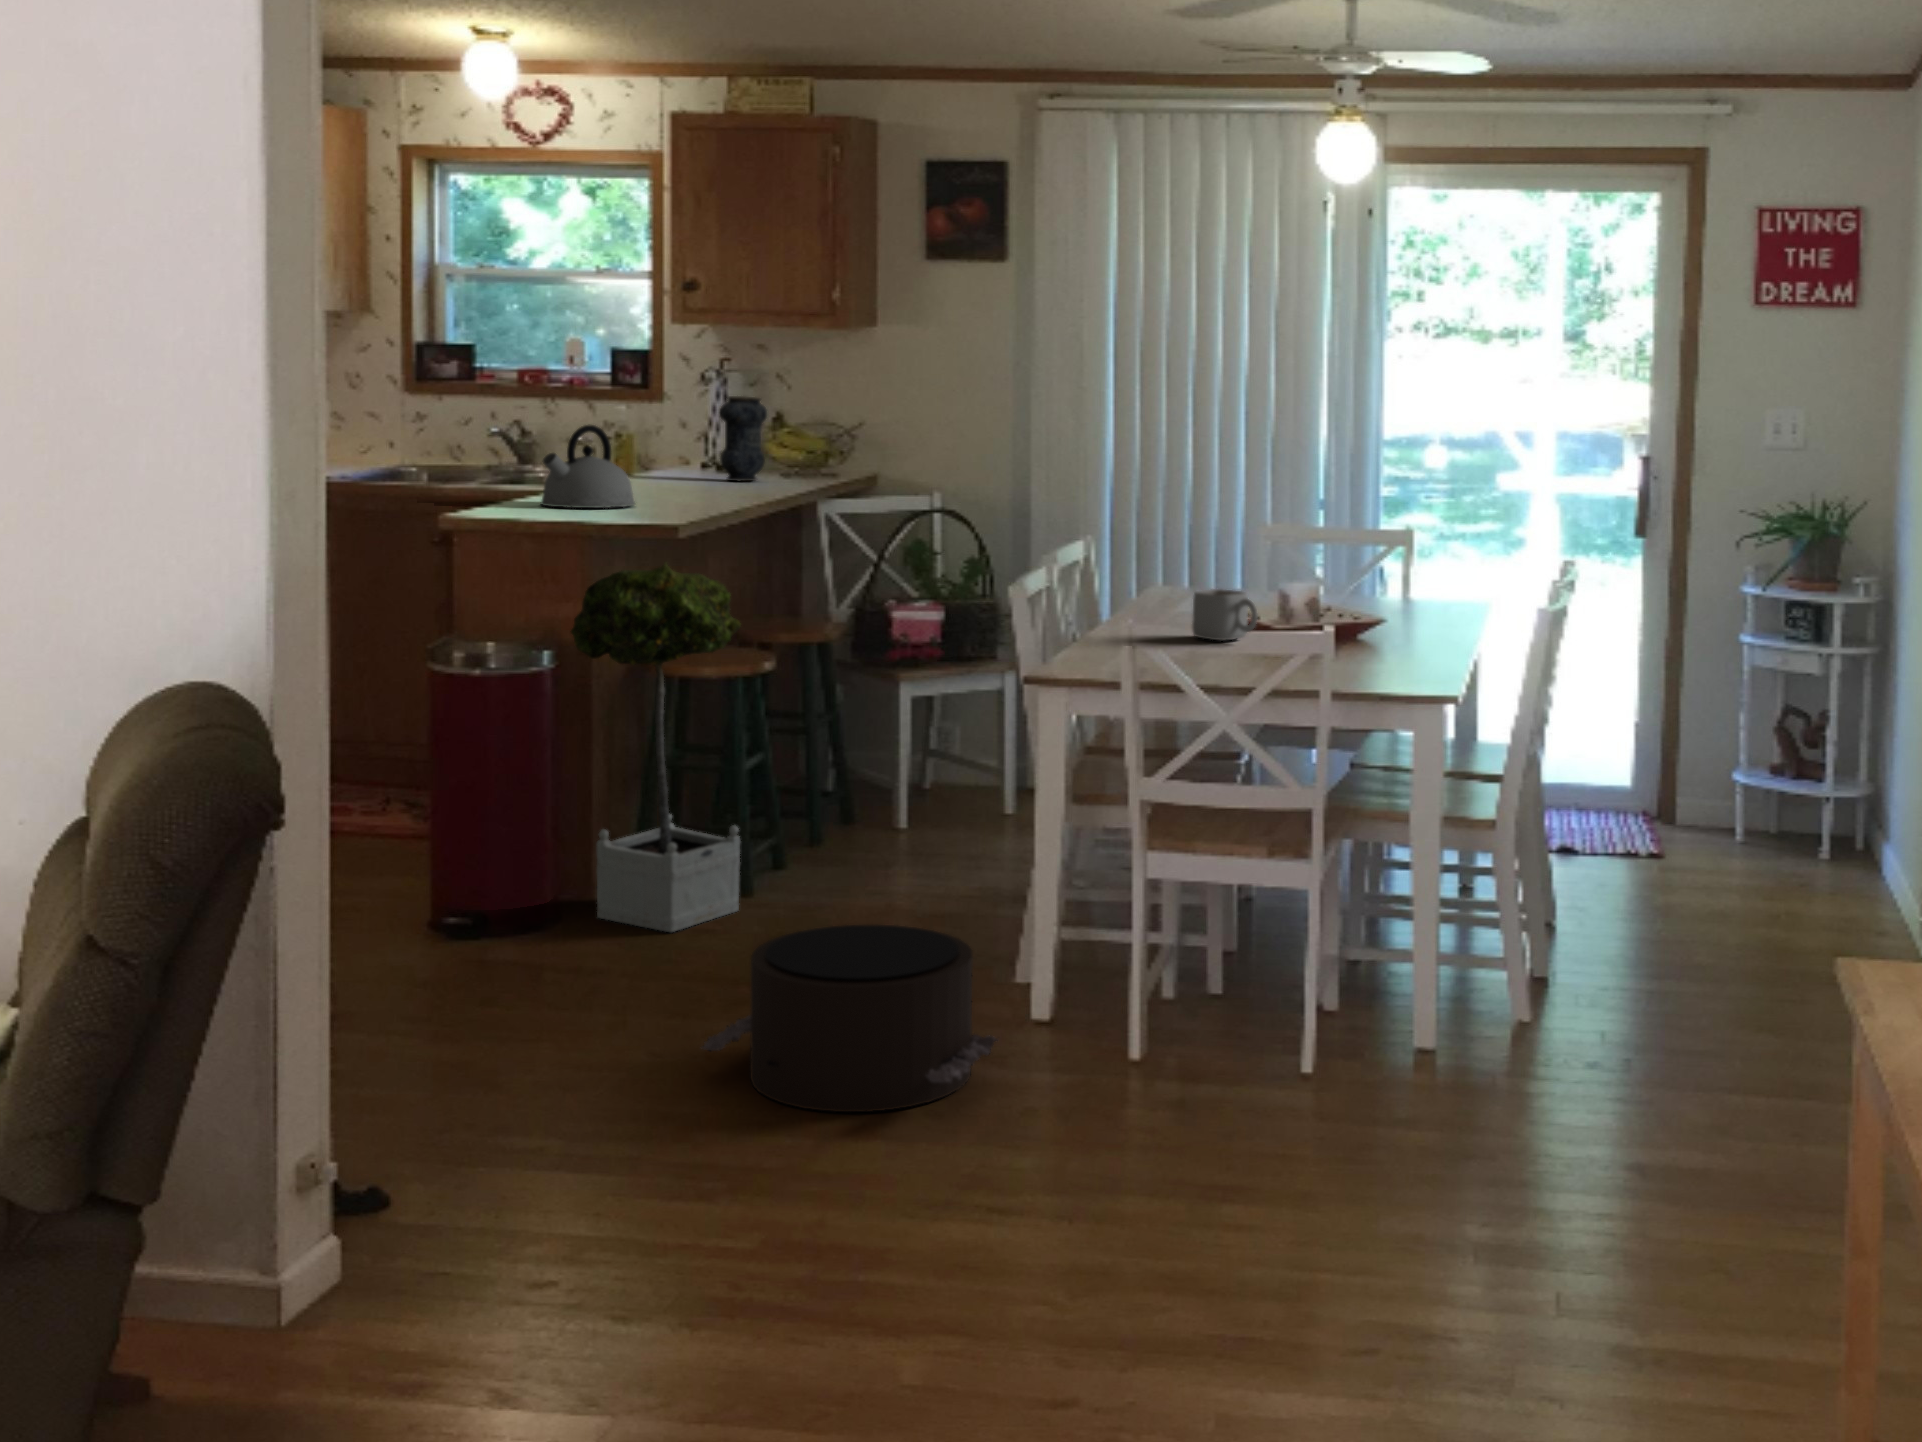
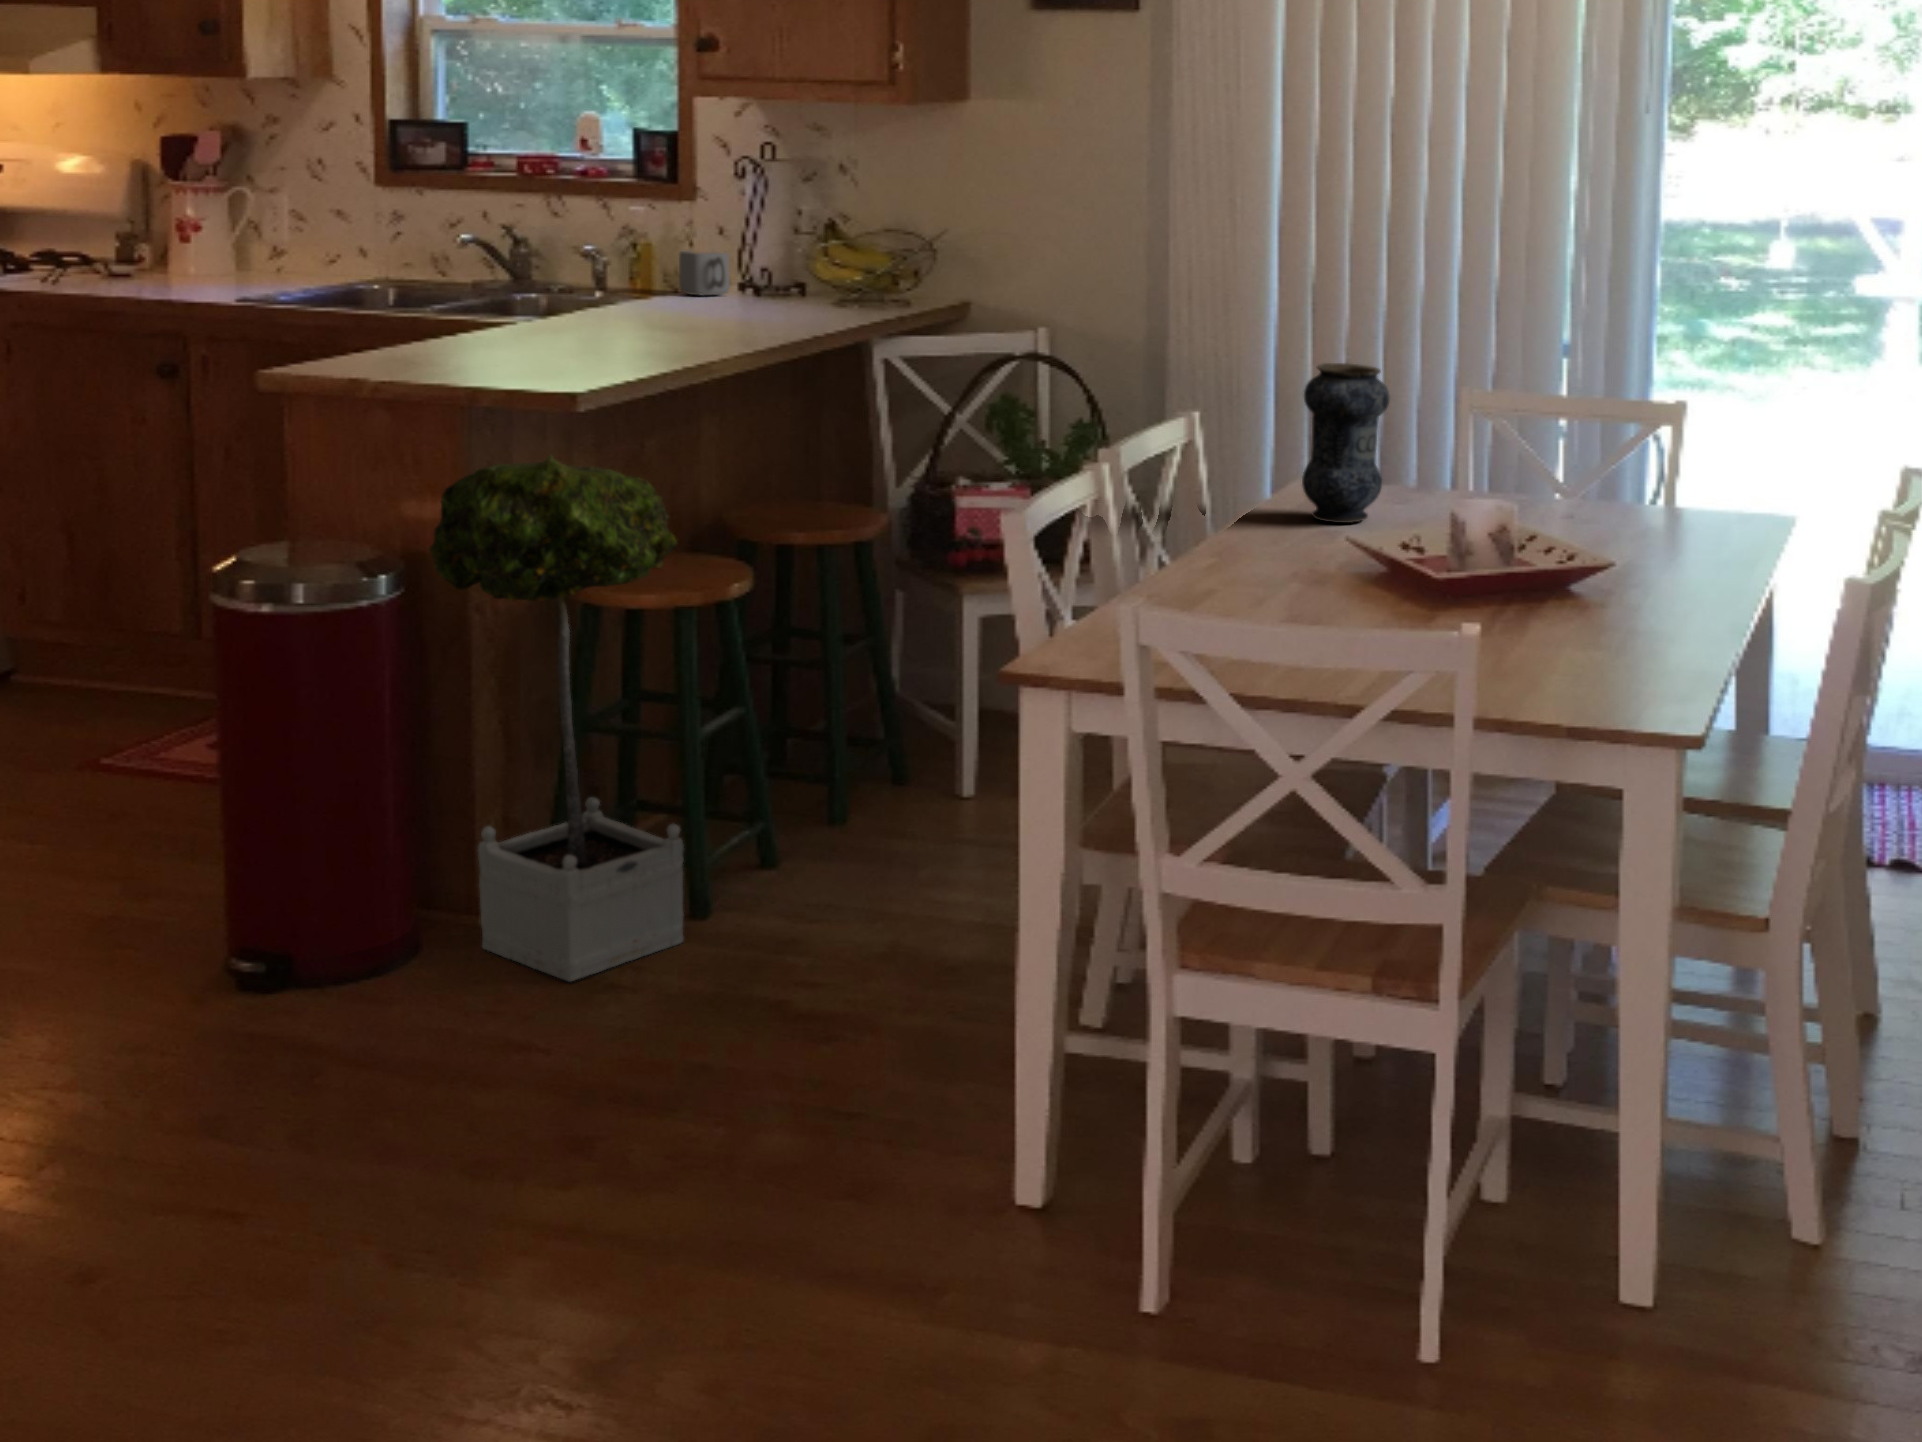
vase: present [720,396,767,481] -> present [1302,363,1390,523]
kettle: present [541,425,635,508] -> none [422,245,564,365]
mug: present [1192,589,1258,640] -> present [679,251,730,296]
pouf: present [702,925,998,1112] -> none [464,1046,936,1392]

